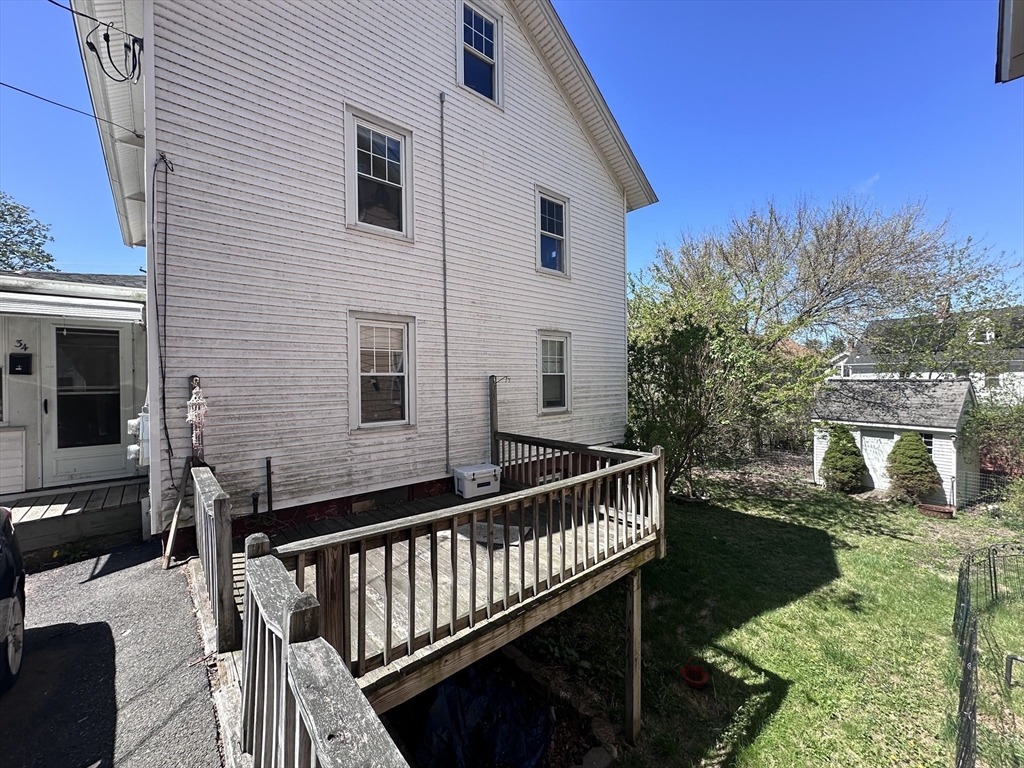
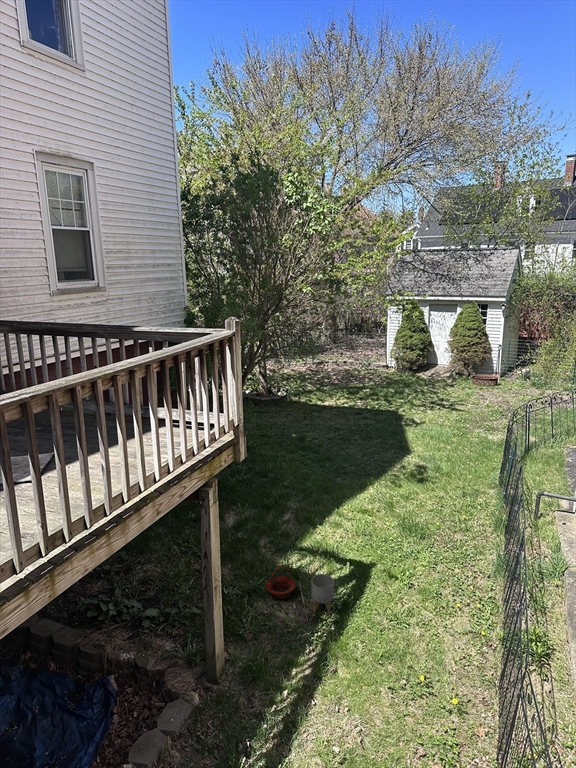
planter: none [723,675,746,718] -> present [311,574,334,614]

